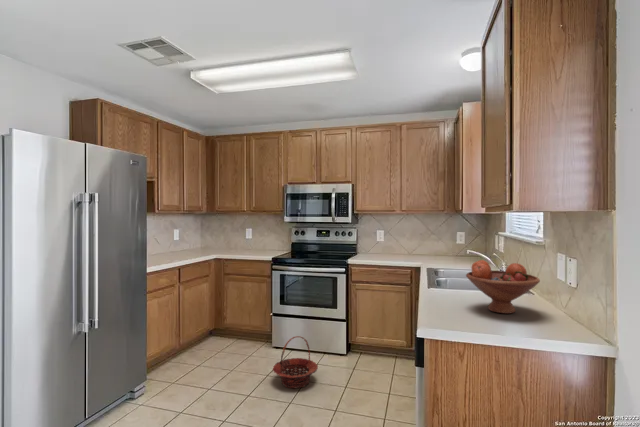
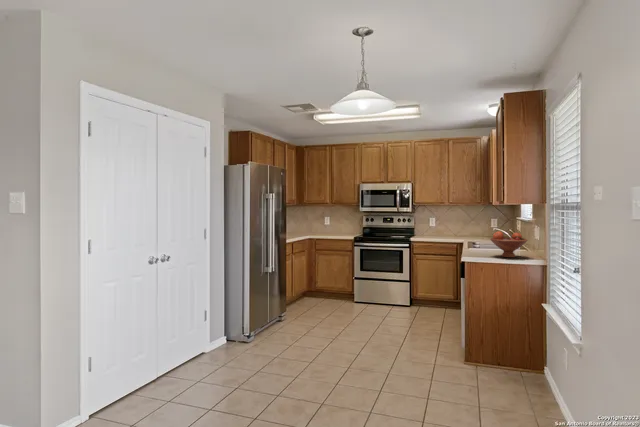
basket: present [273,336,318,388] -> none [365,287,395,319]

